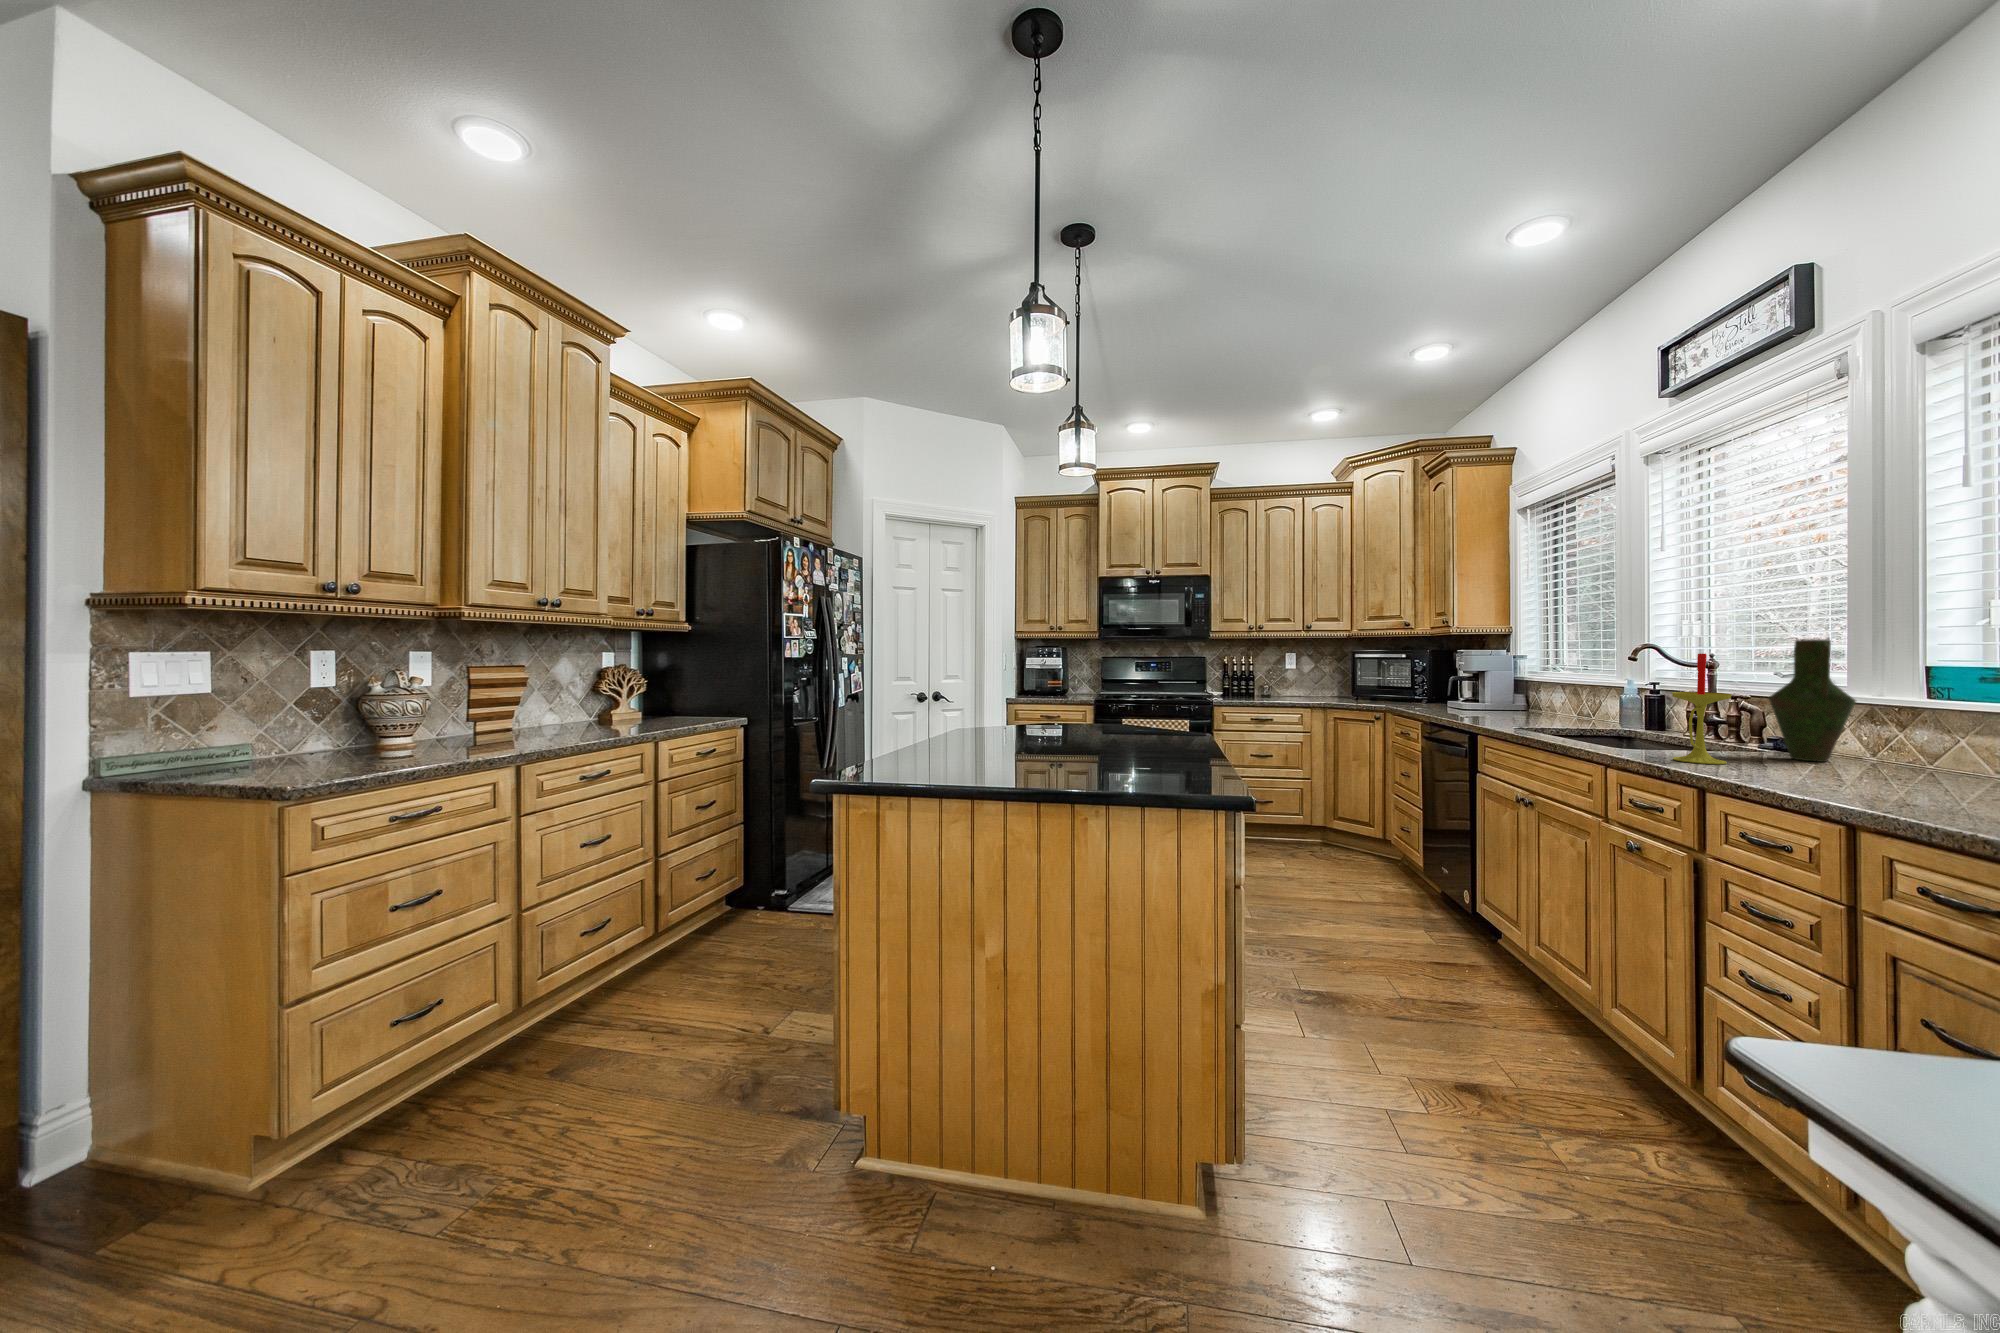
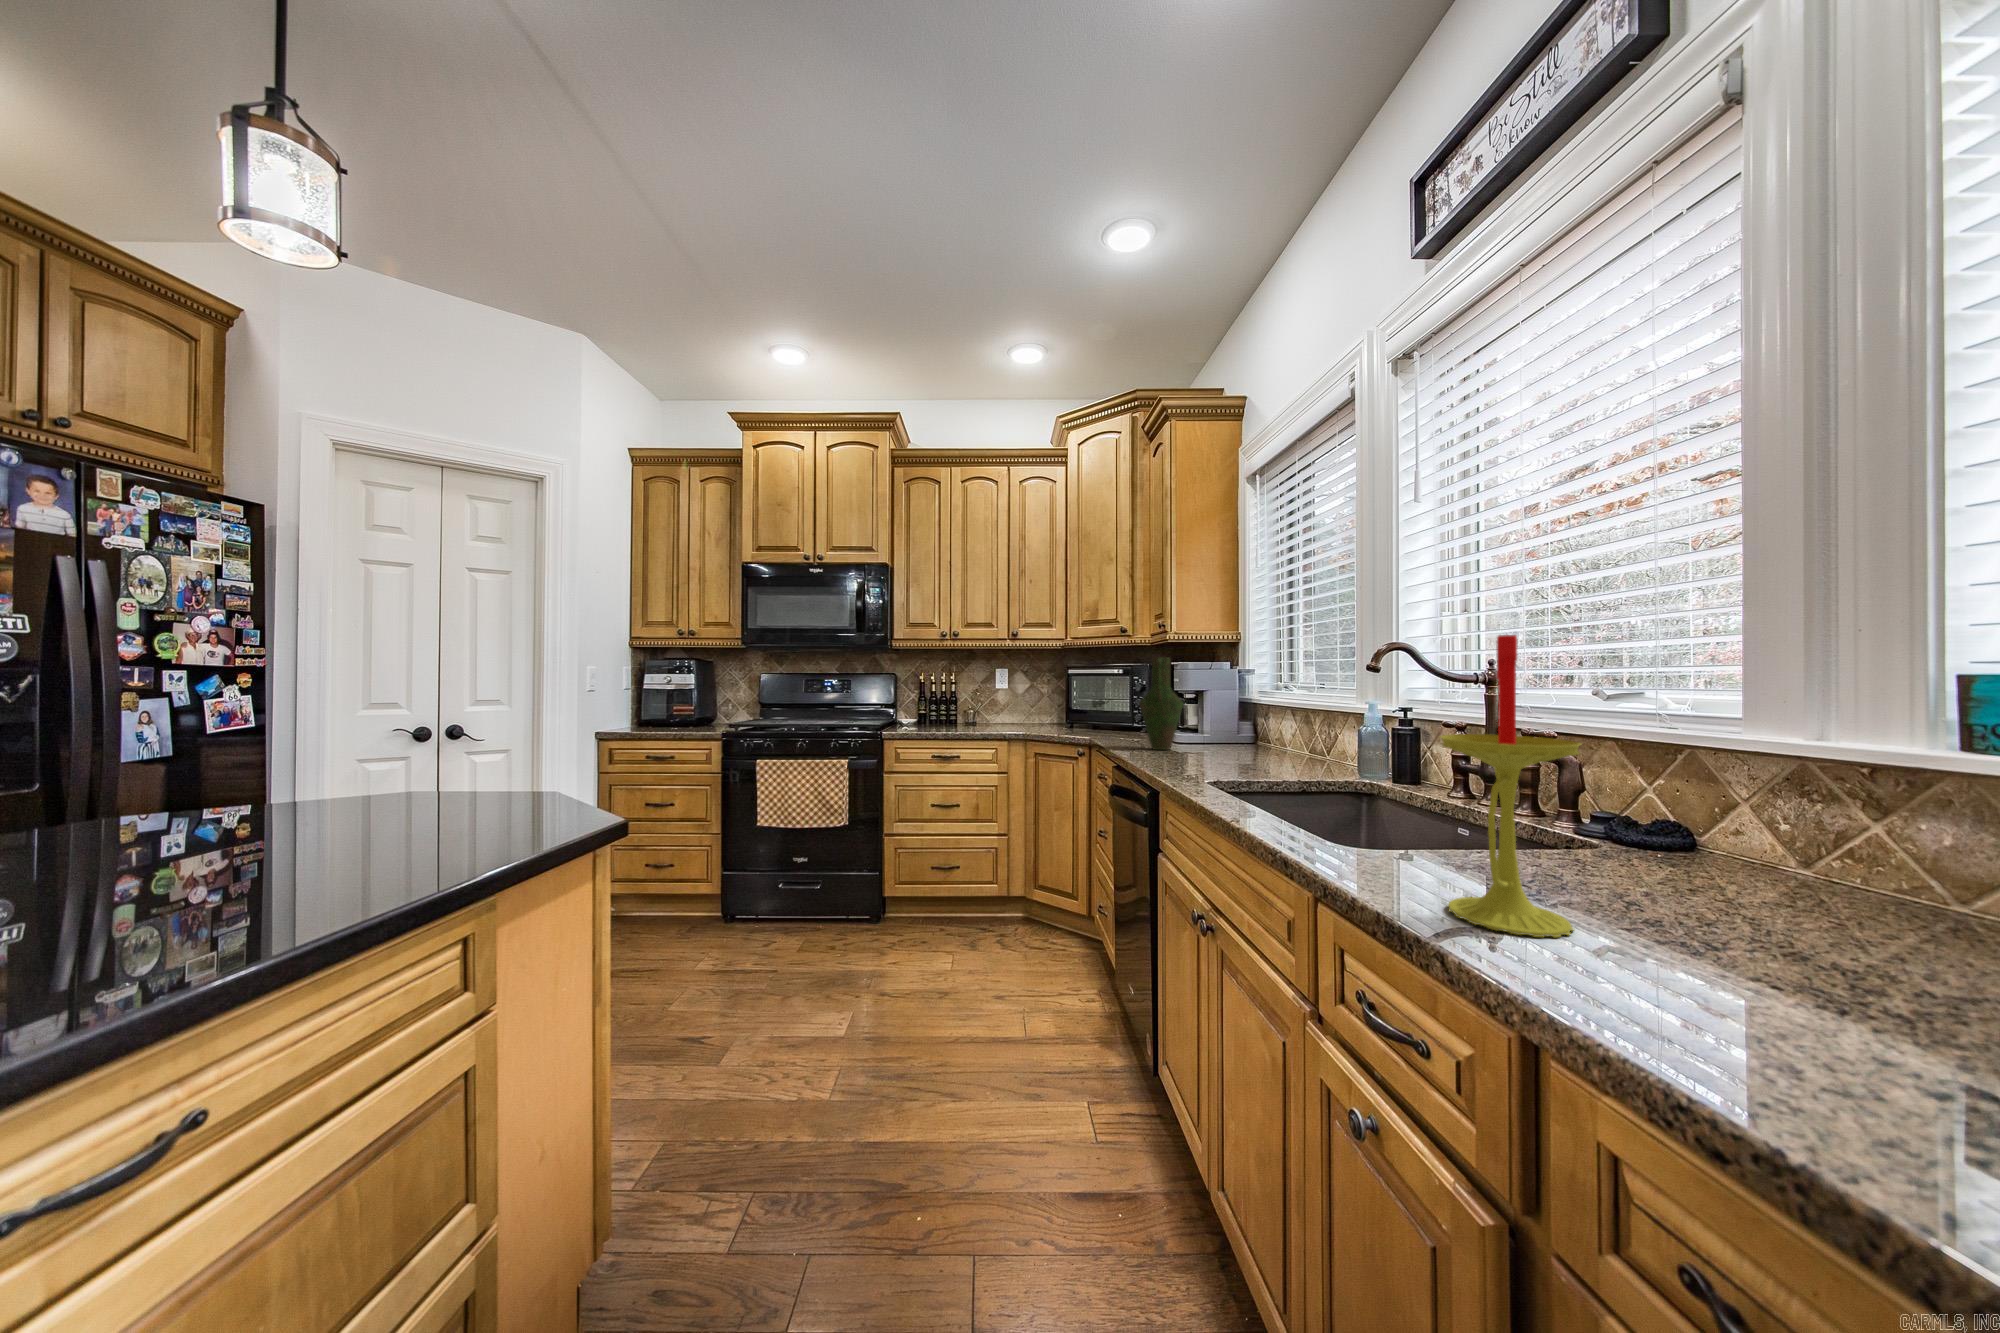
vase: present [1769,639,1856,762] -> present [1139,657,1183,750]

